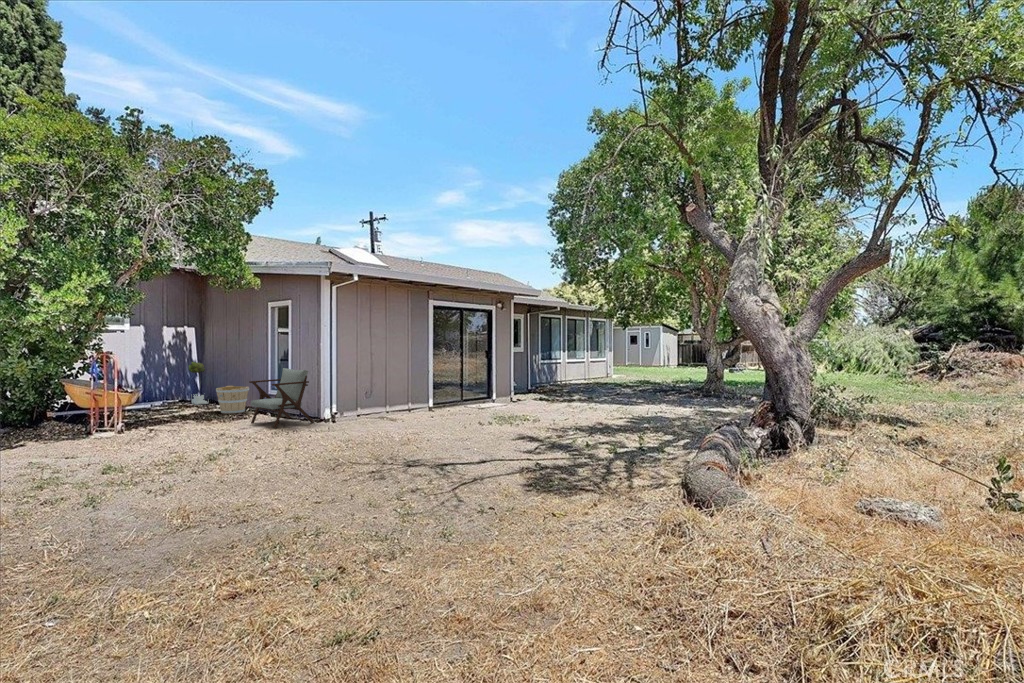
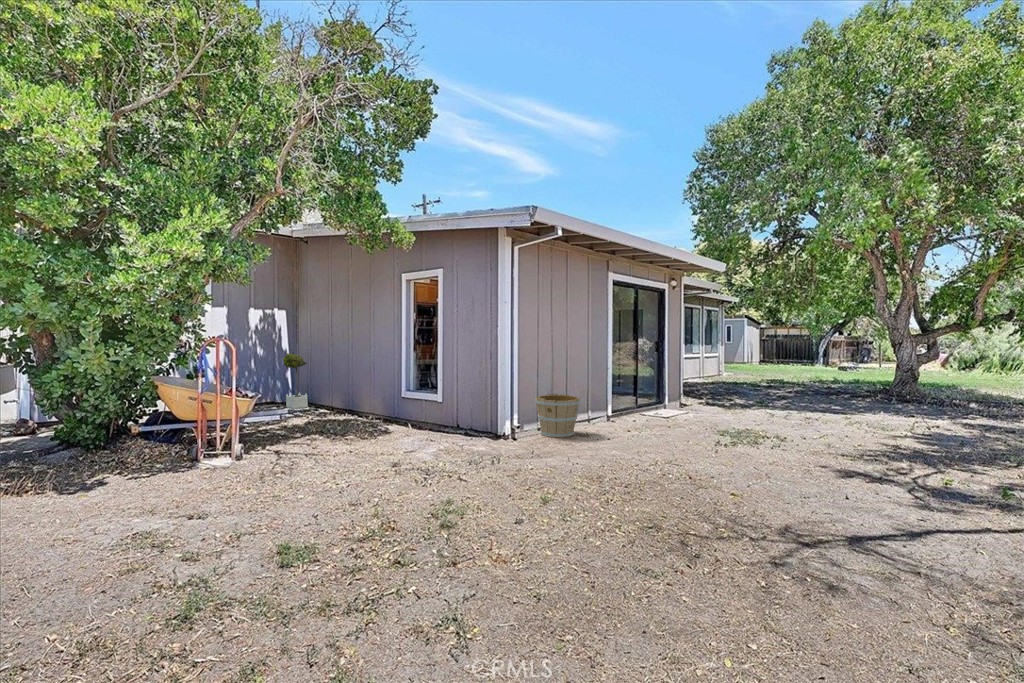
lounge chair: present [249,368,314,428] -> none [402,362,491,448]
wooden bucket: present [216,386,249,414] -> present [535,394,580,438]

